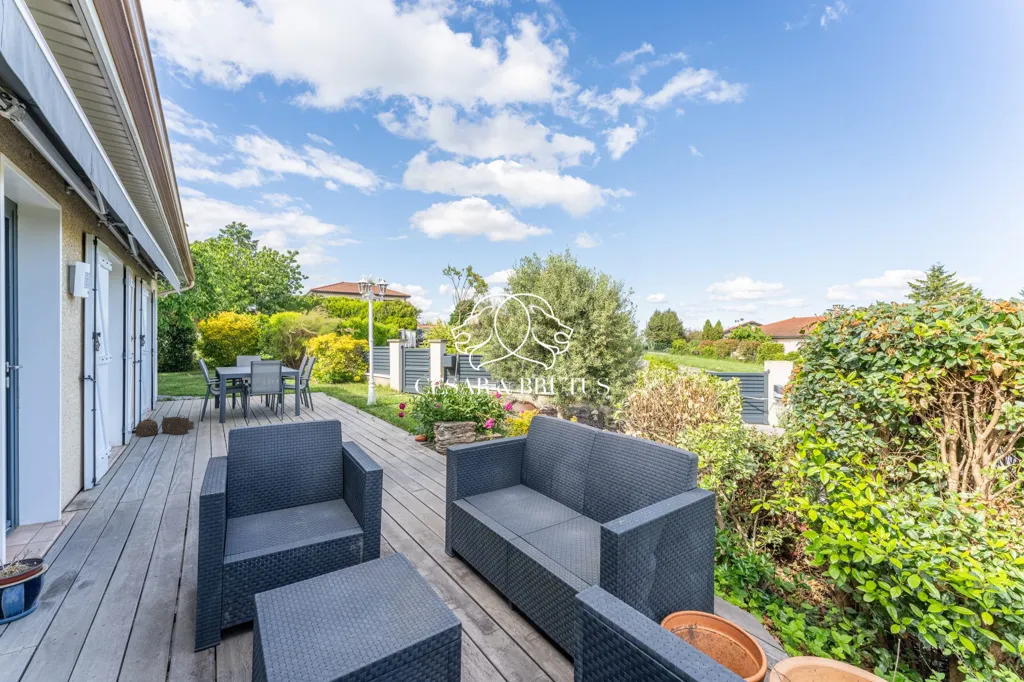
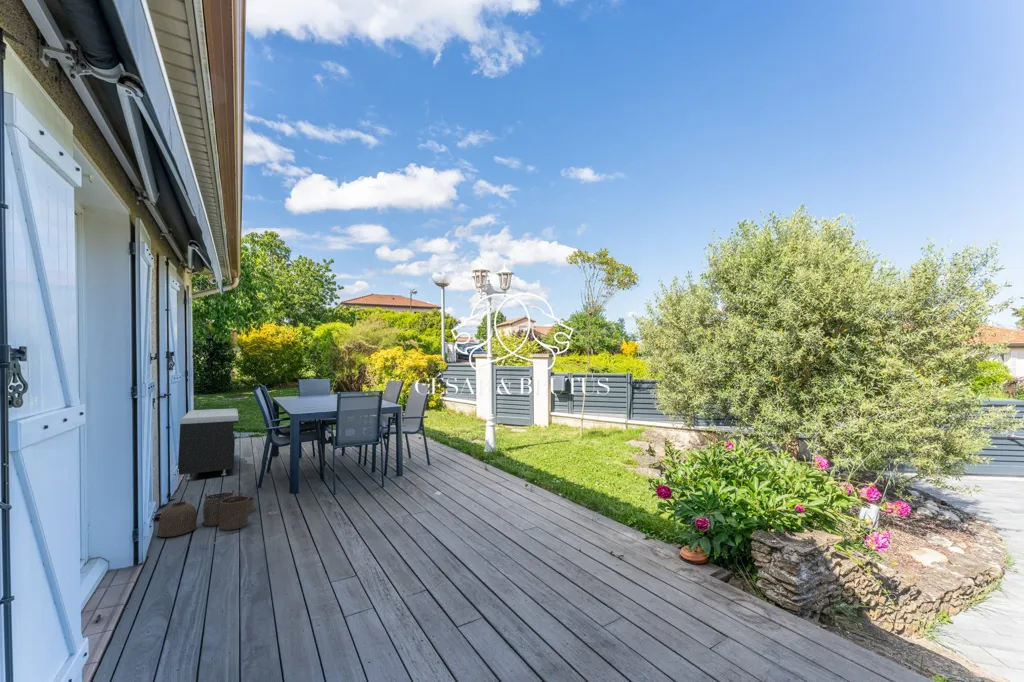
storage bench: none [147,374,190,417] -> present [178,408,239,479]

